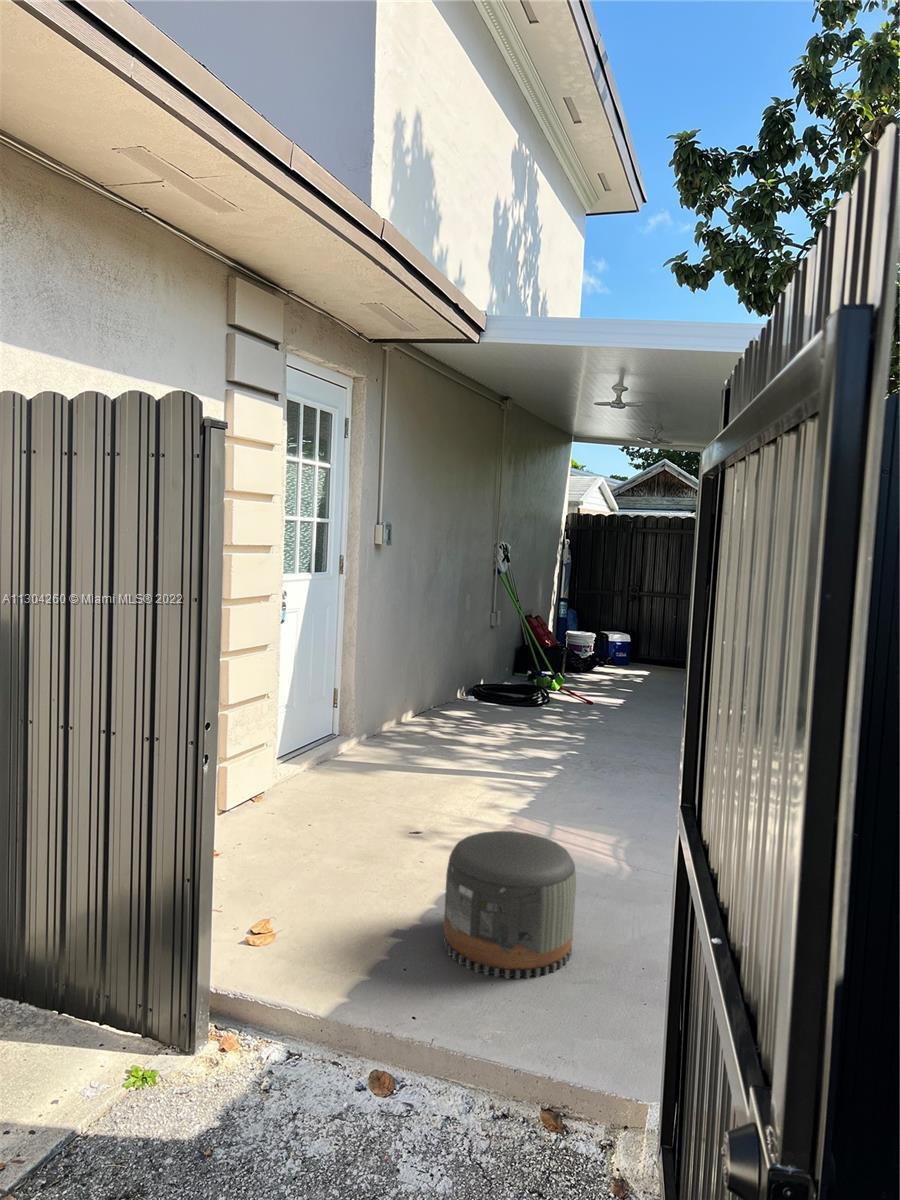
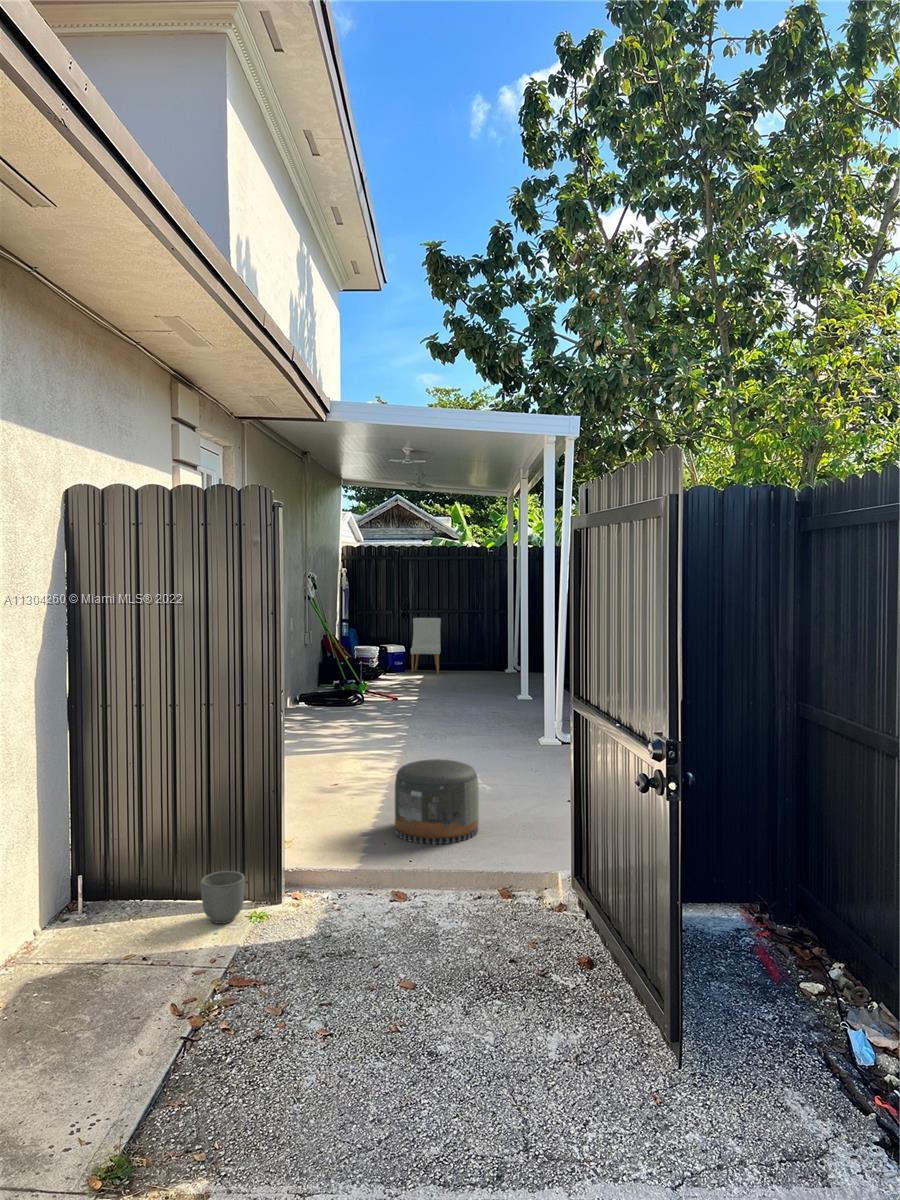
chair: none [635,602,677,671] -> present [410,618,441,674]
planter: none [55,988,128,1078] -> present [201,871,245,924]

